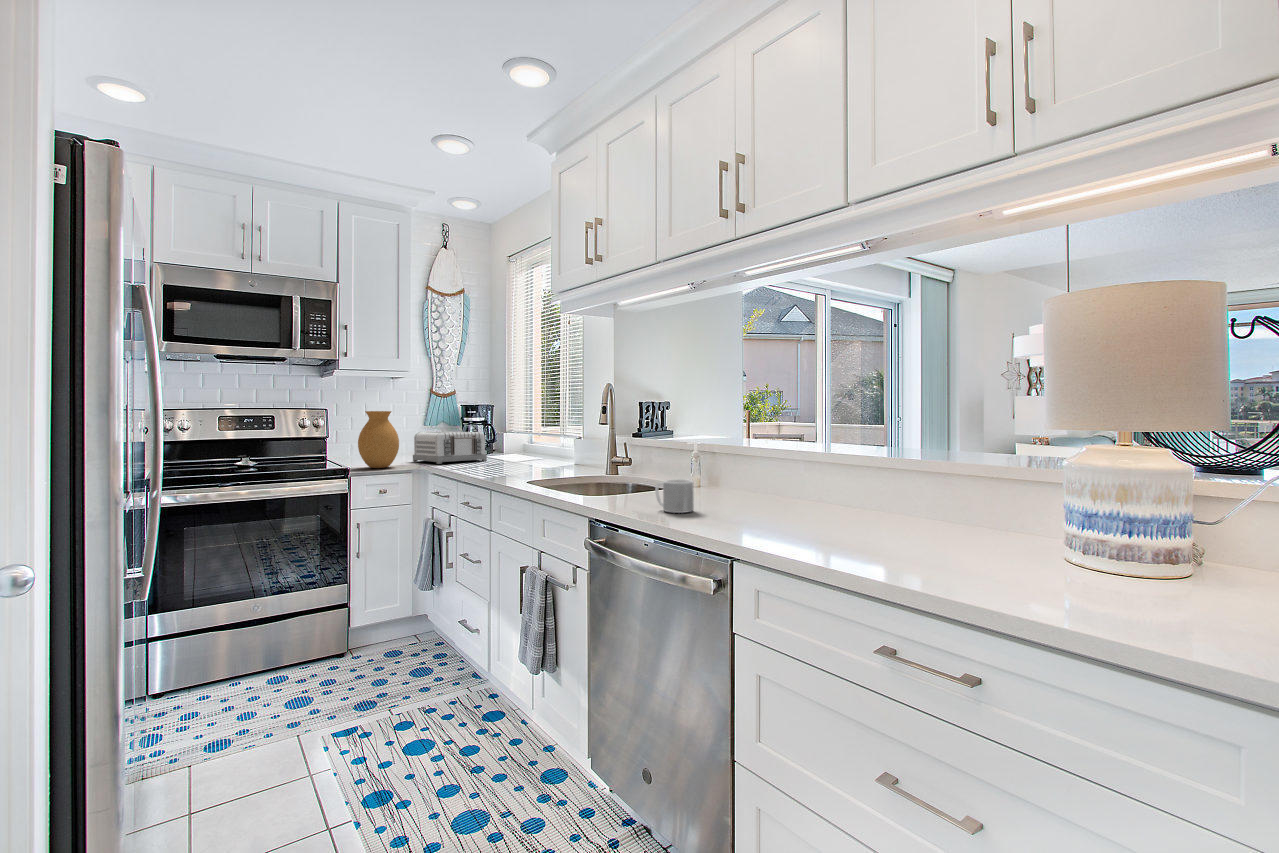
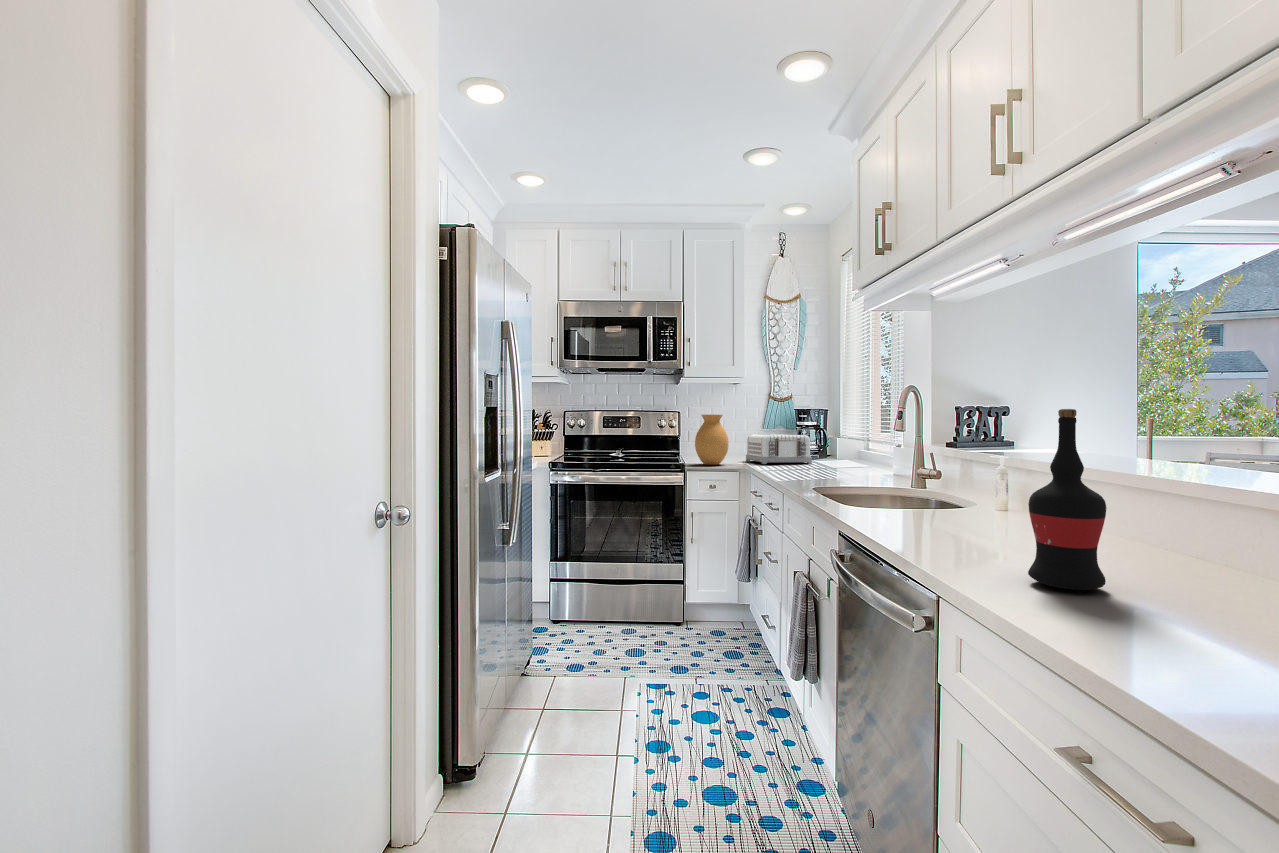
wine bottle: none [786,409,834,543] -> present [1028,409,1106,590]
mug: present [655,479,694,513] -> none [913,493,959,532]

